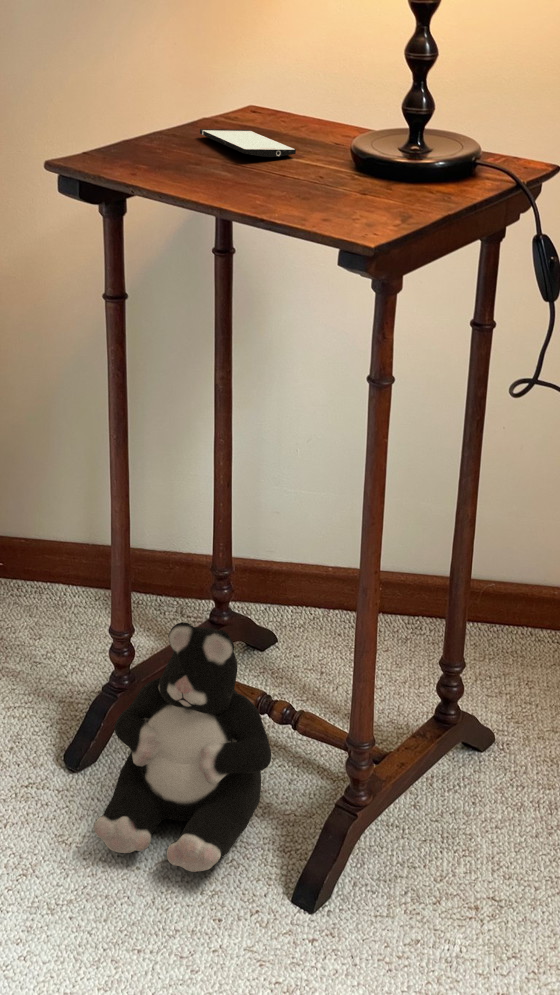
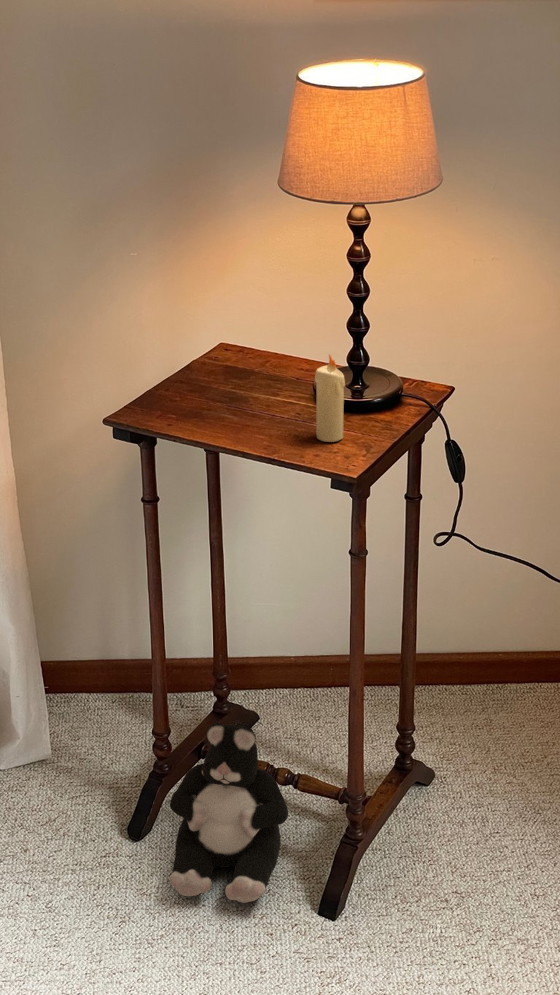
candle: none [334,68,380,207] -> present [315,355,345,442]
smartphone: present [200,129,296,157] -> none [200,370,275,398]

